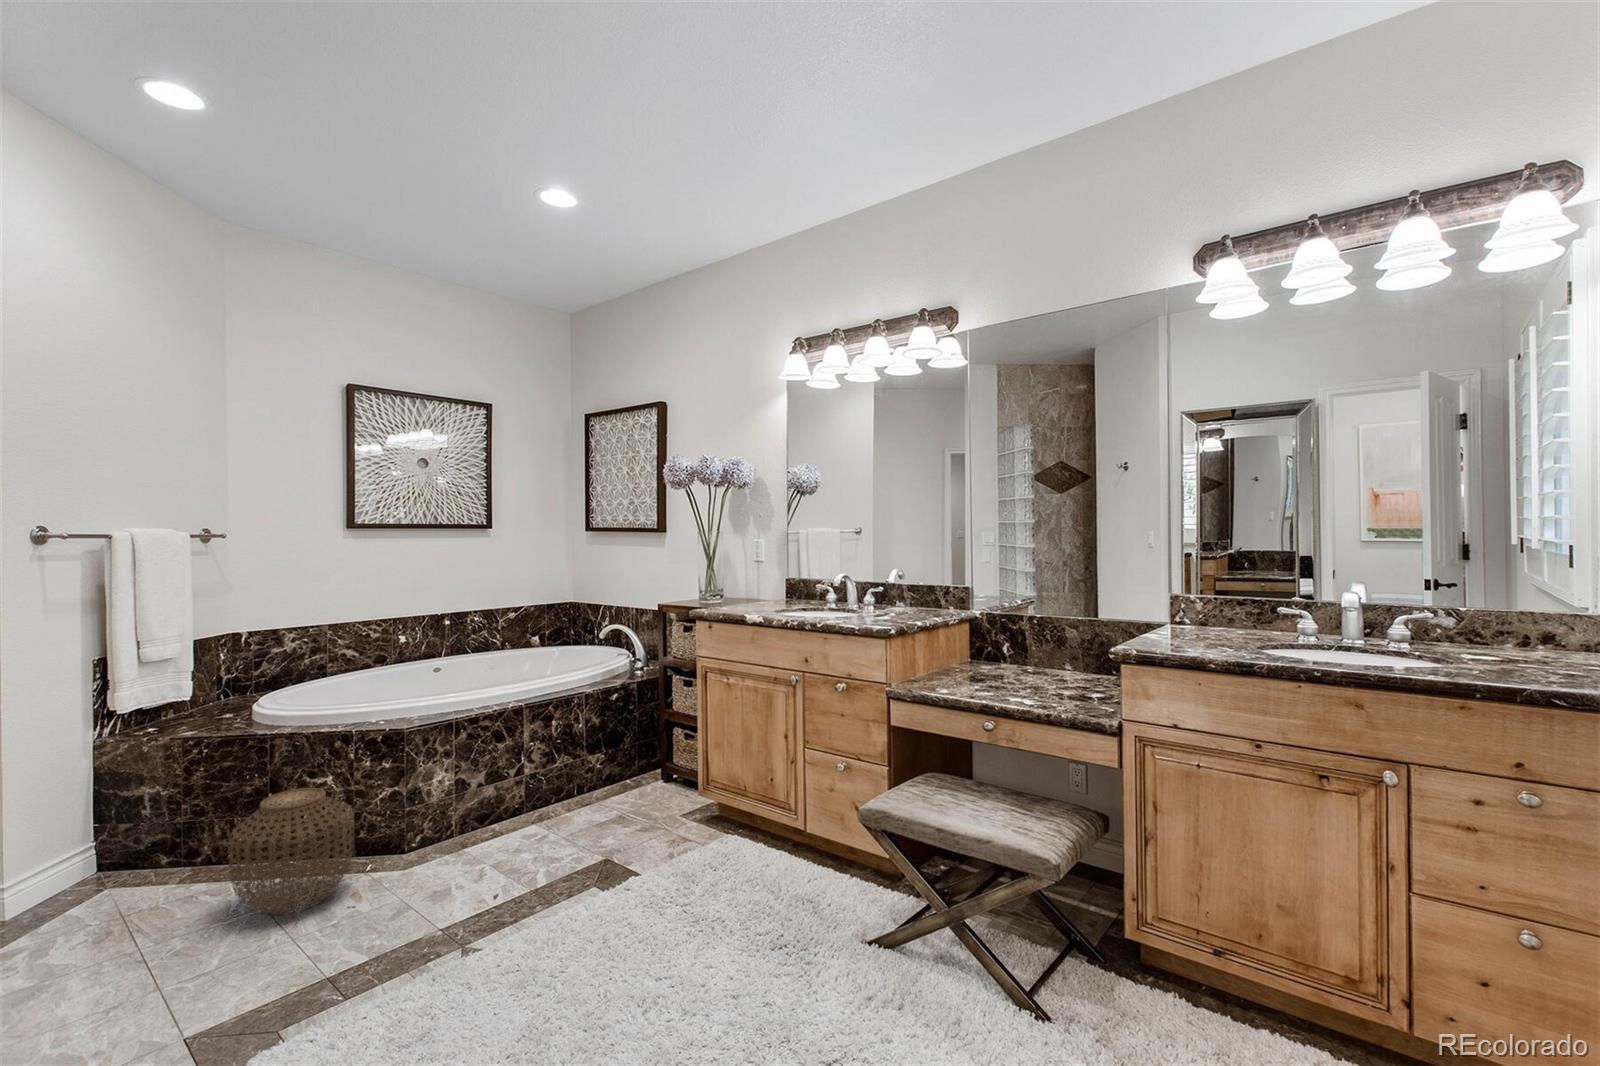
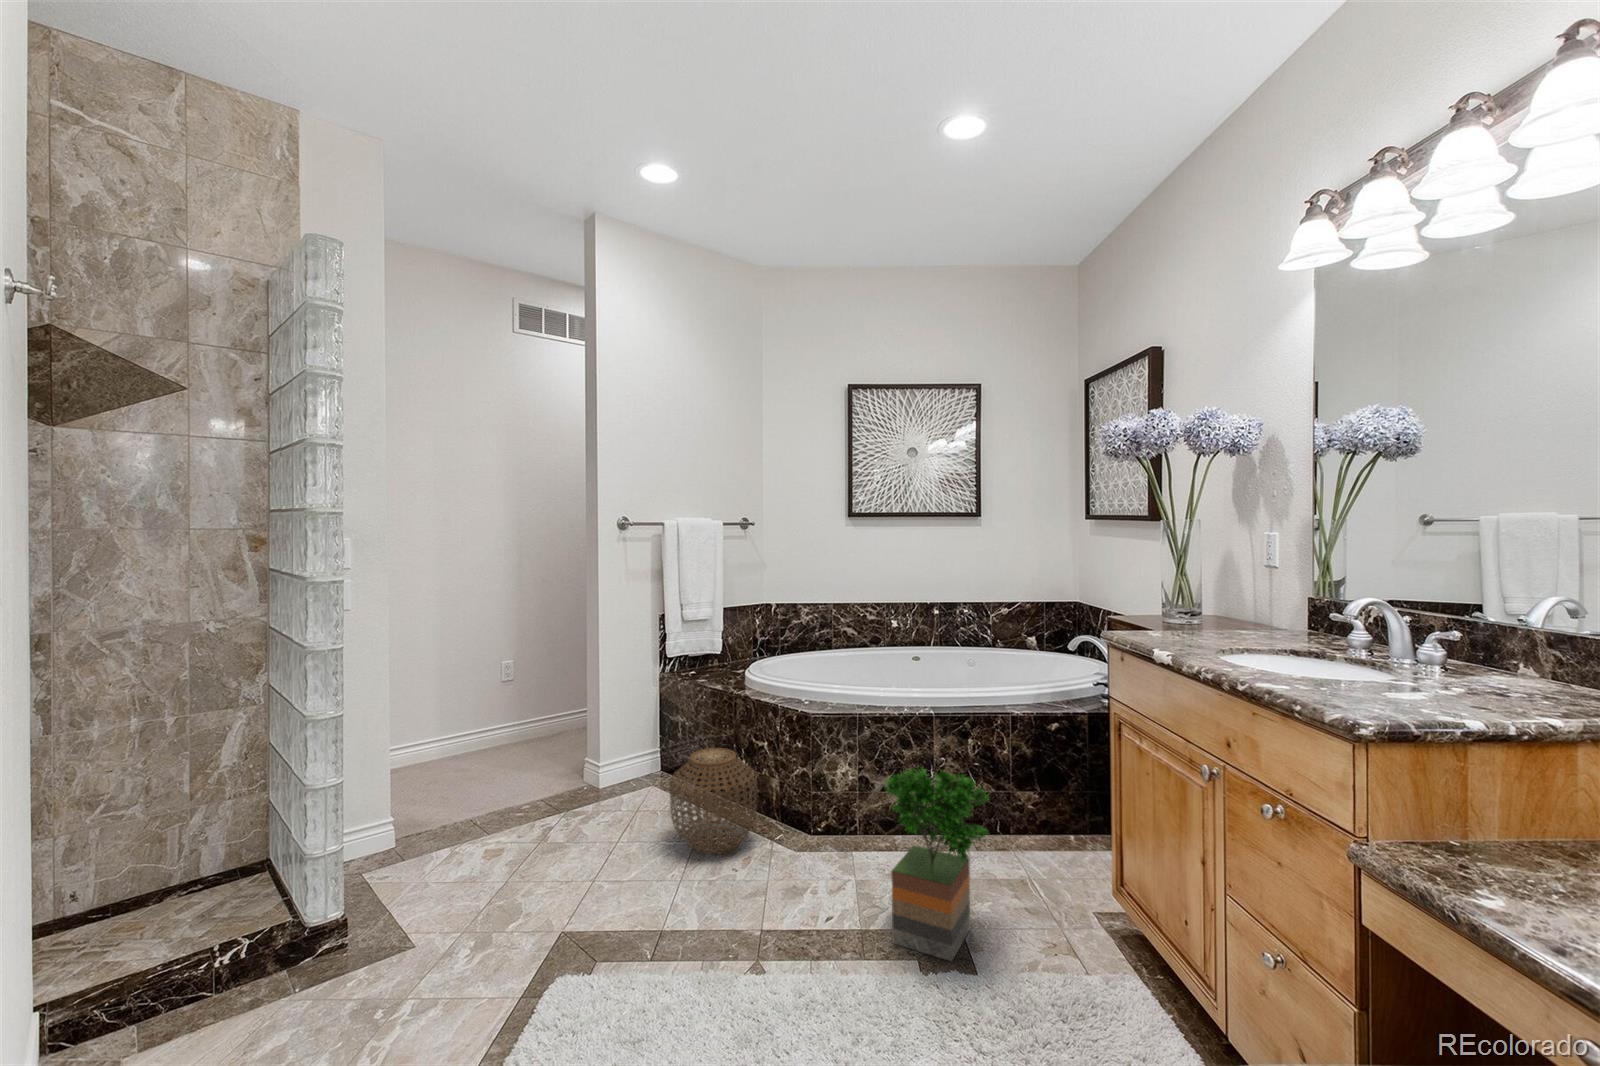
potted tree: none [546,729,645,887] -> present [886,768,989,961]

